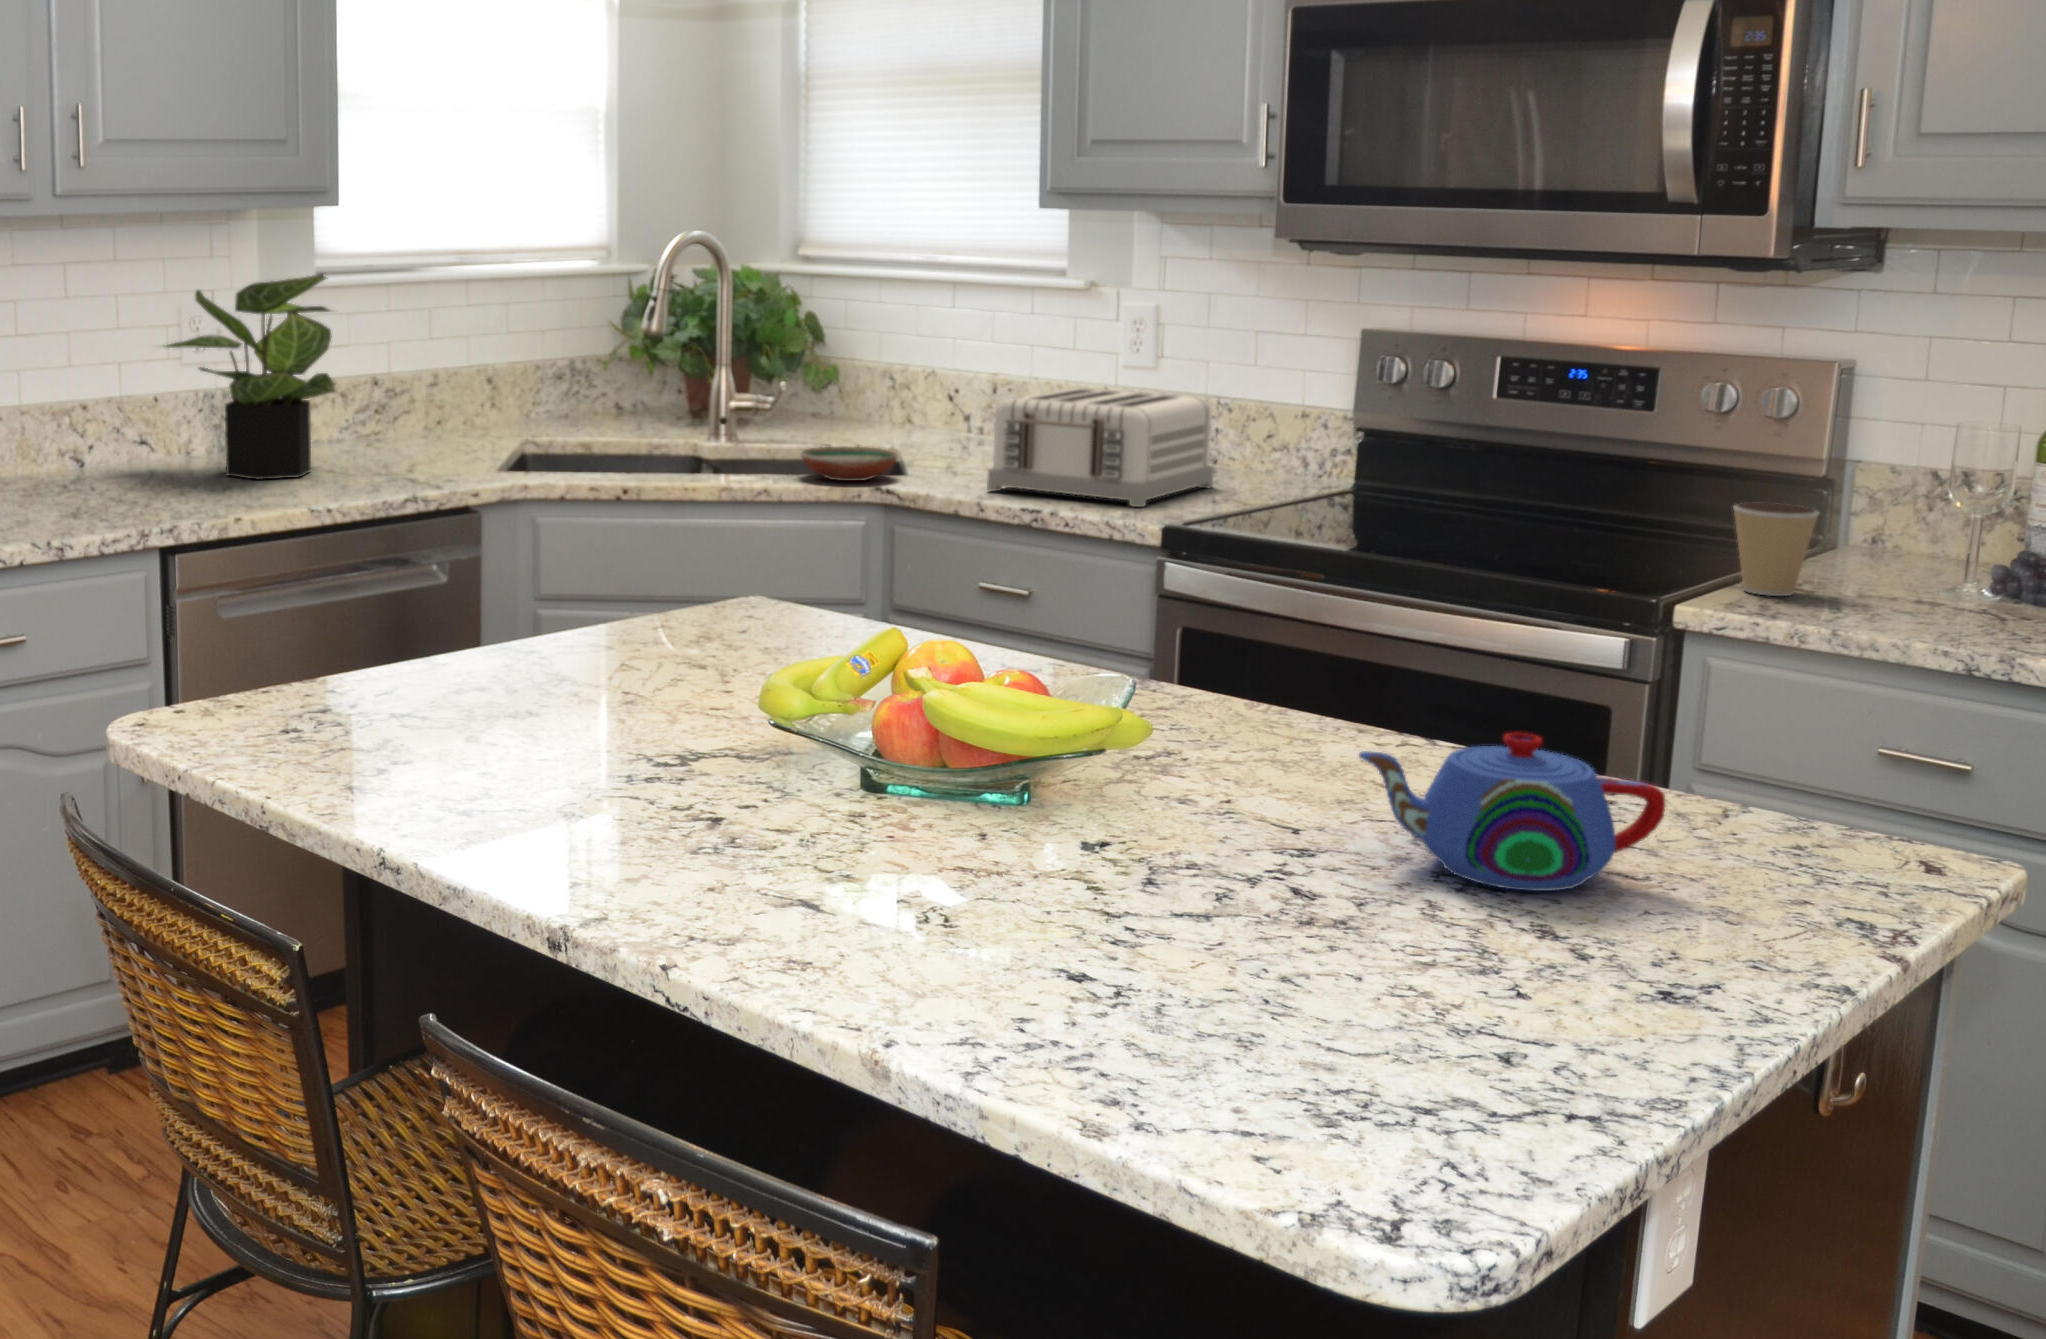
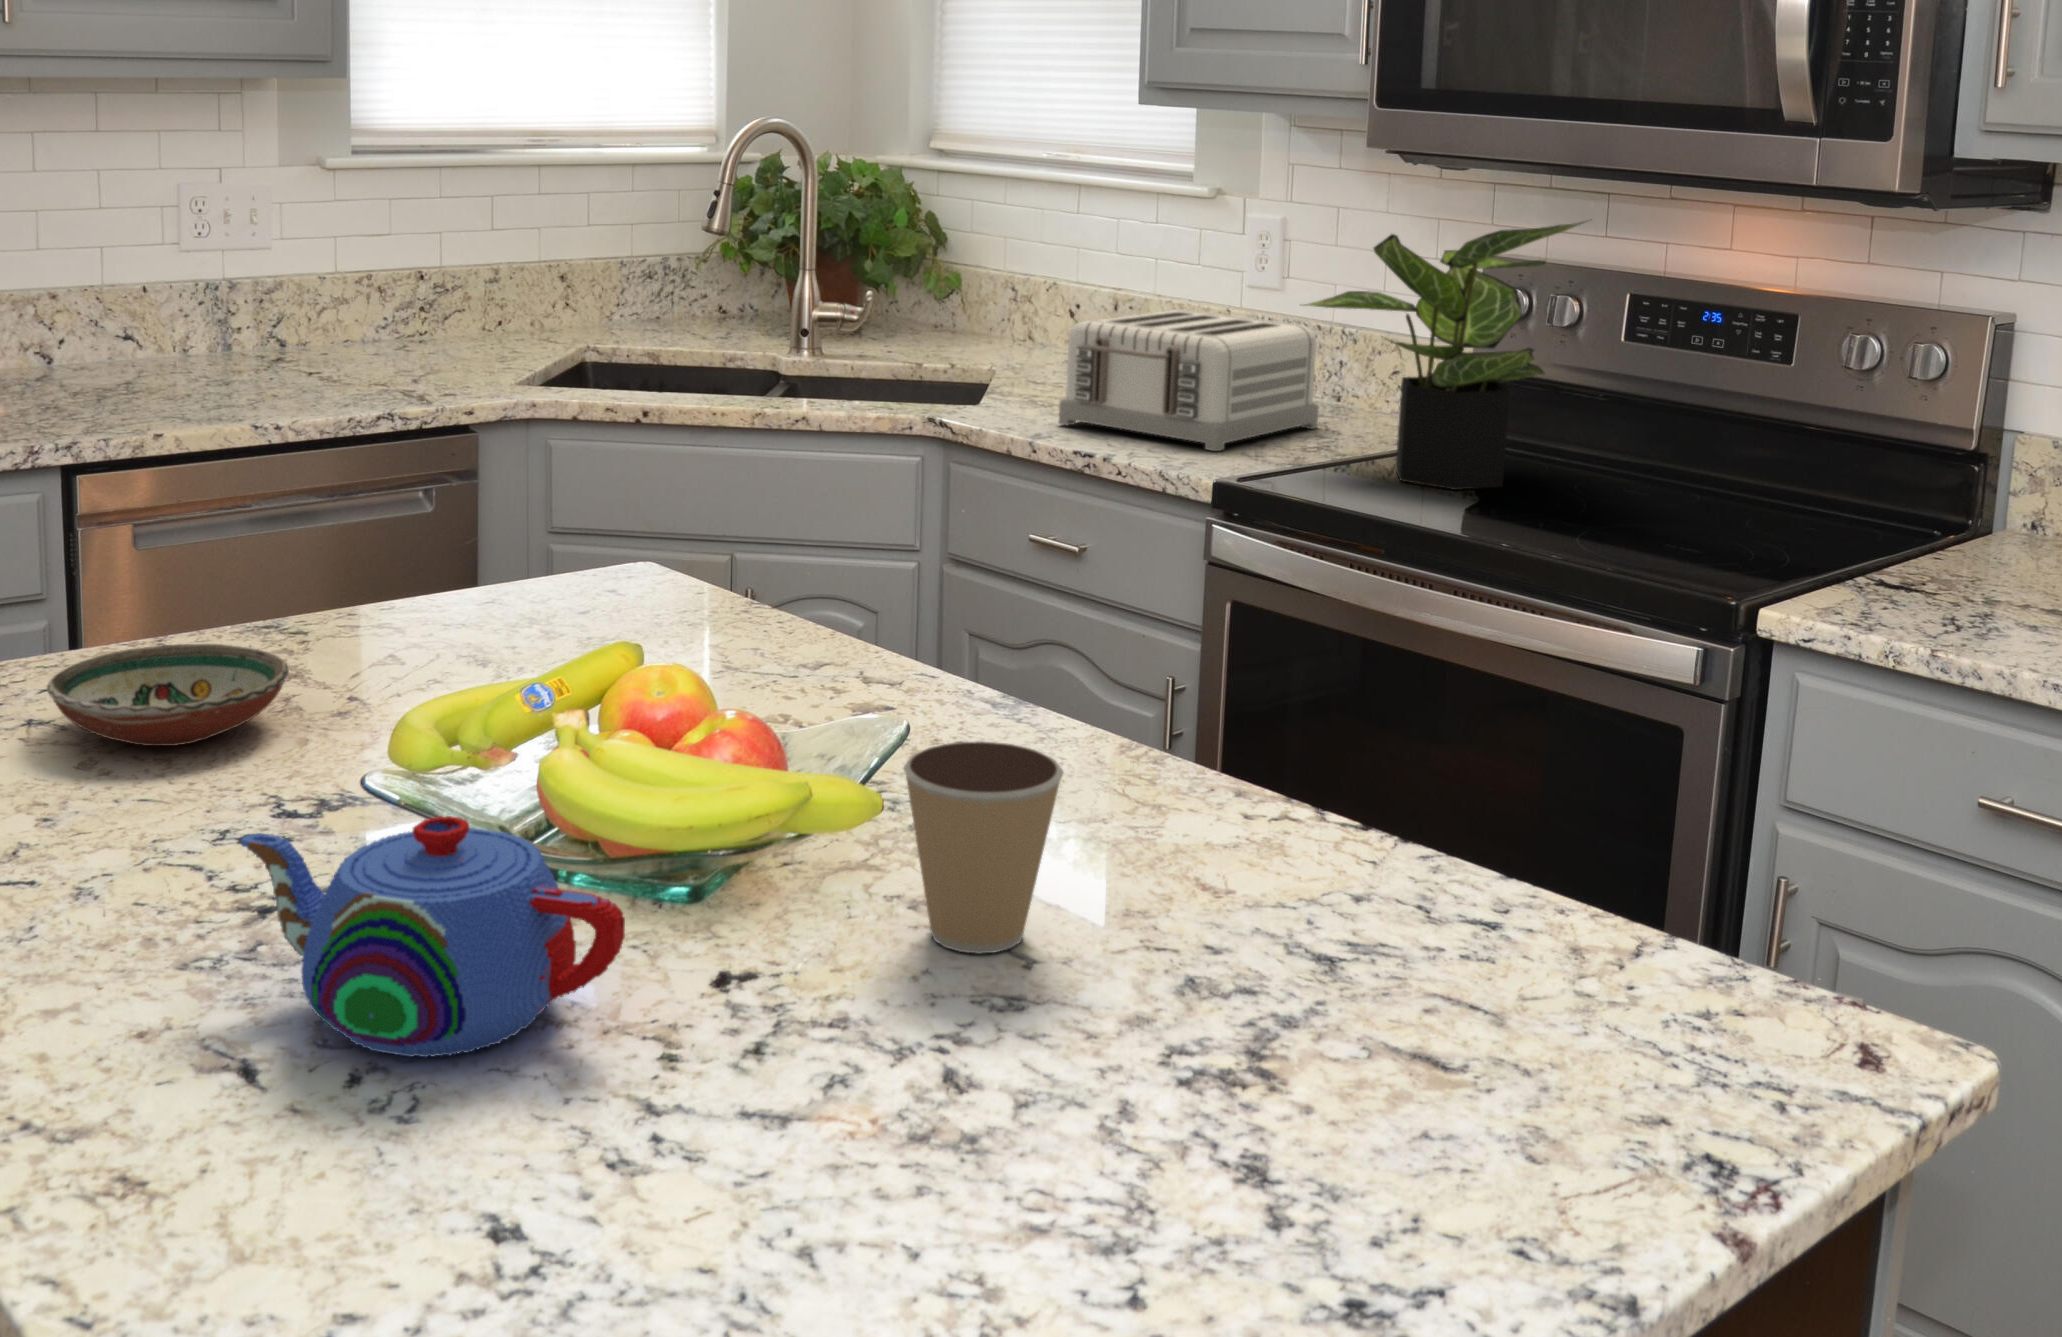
potted plant: present [163,273,335,480] -> present [1306,222,1584,490]
decorative bowl: present [801,446,897,481] -> present [47,644,289,746]
coffee cup: present [1734,503,1819,596] -> present [903,741,1064,954]
teapot: present [1359,733,1665,891] -> present [241,816,625,1057]

